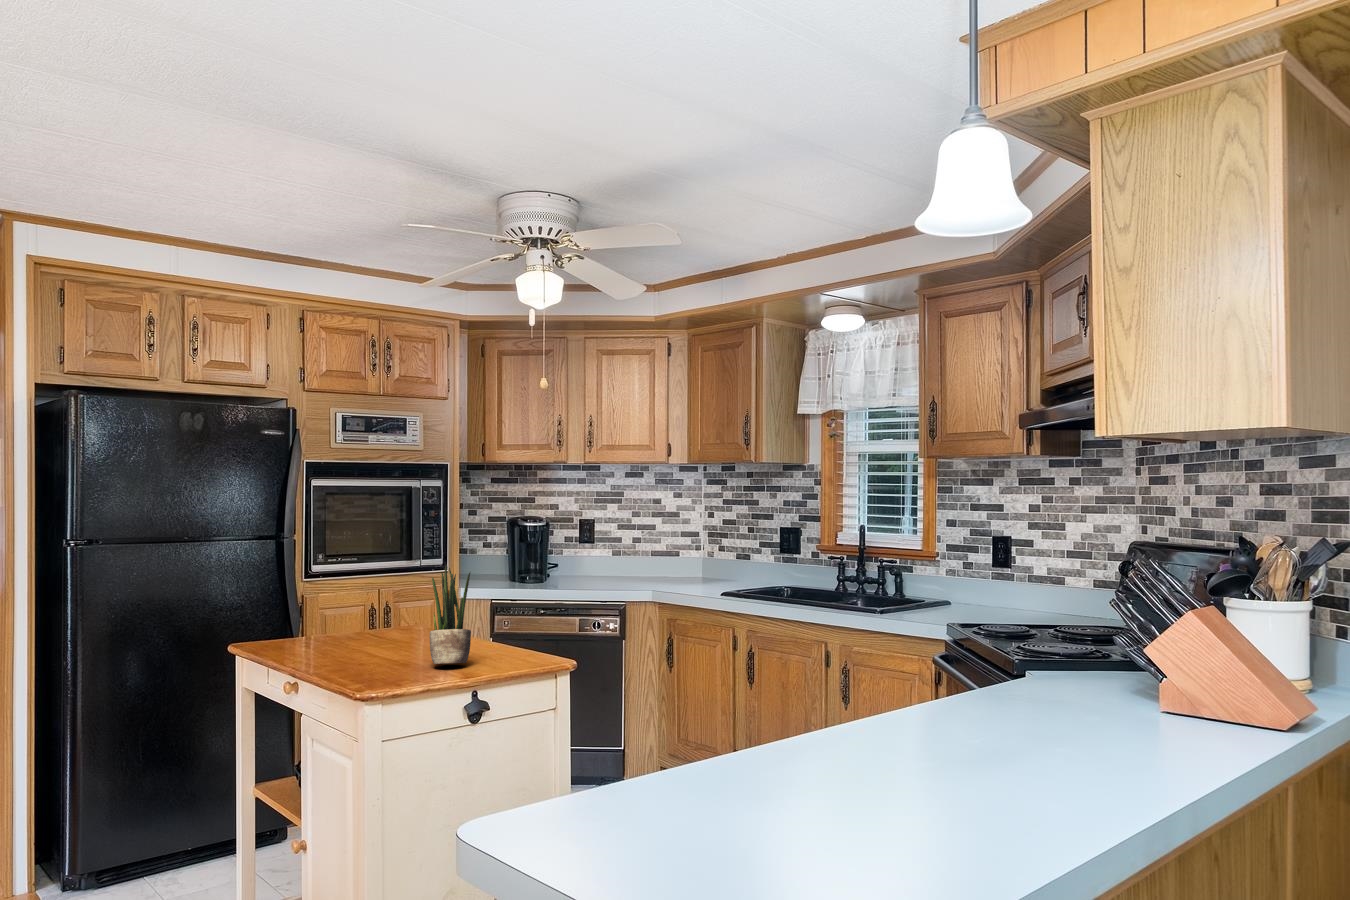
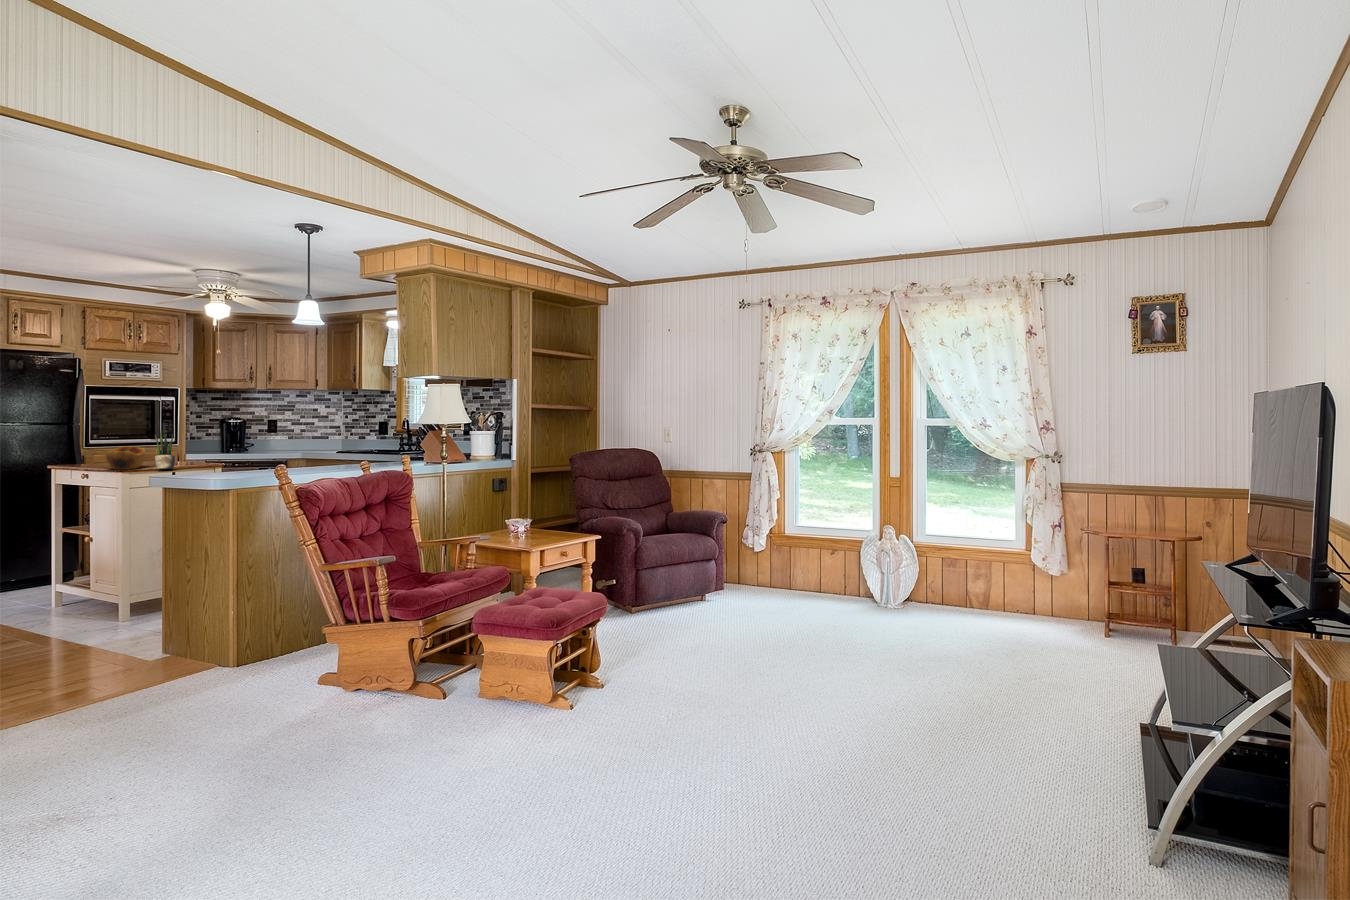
wooden bowl: none [328,592,404,654] -> present [105,446,145,470]

